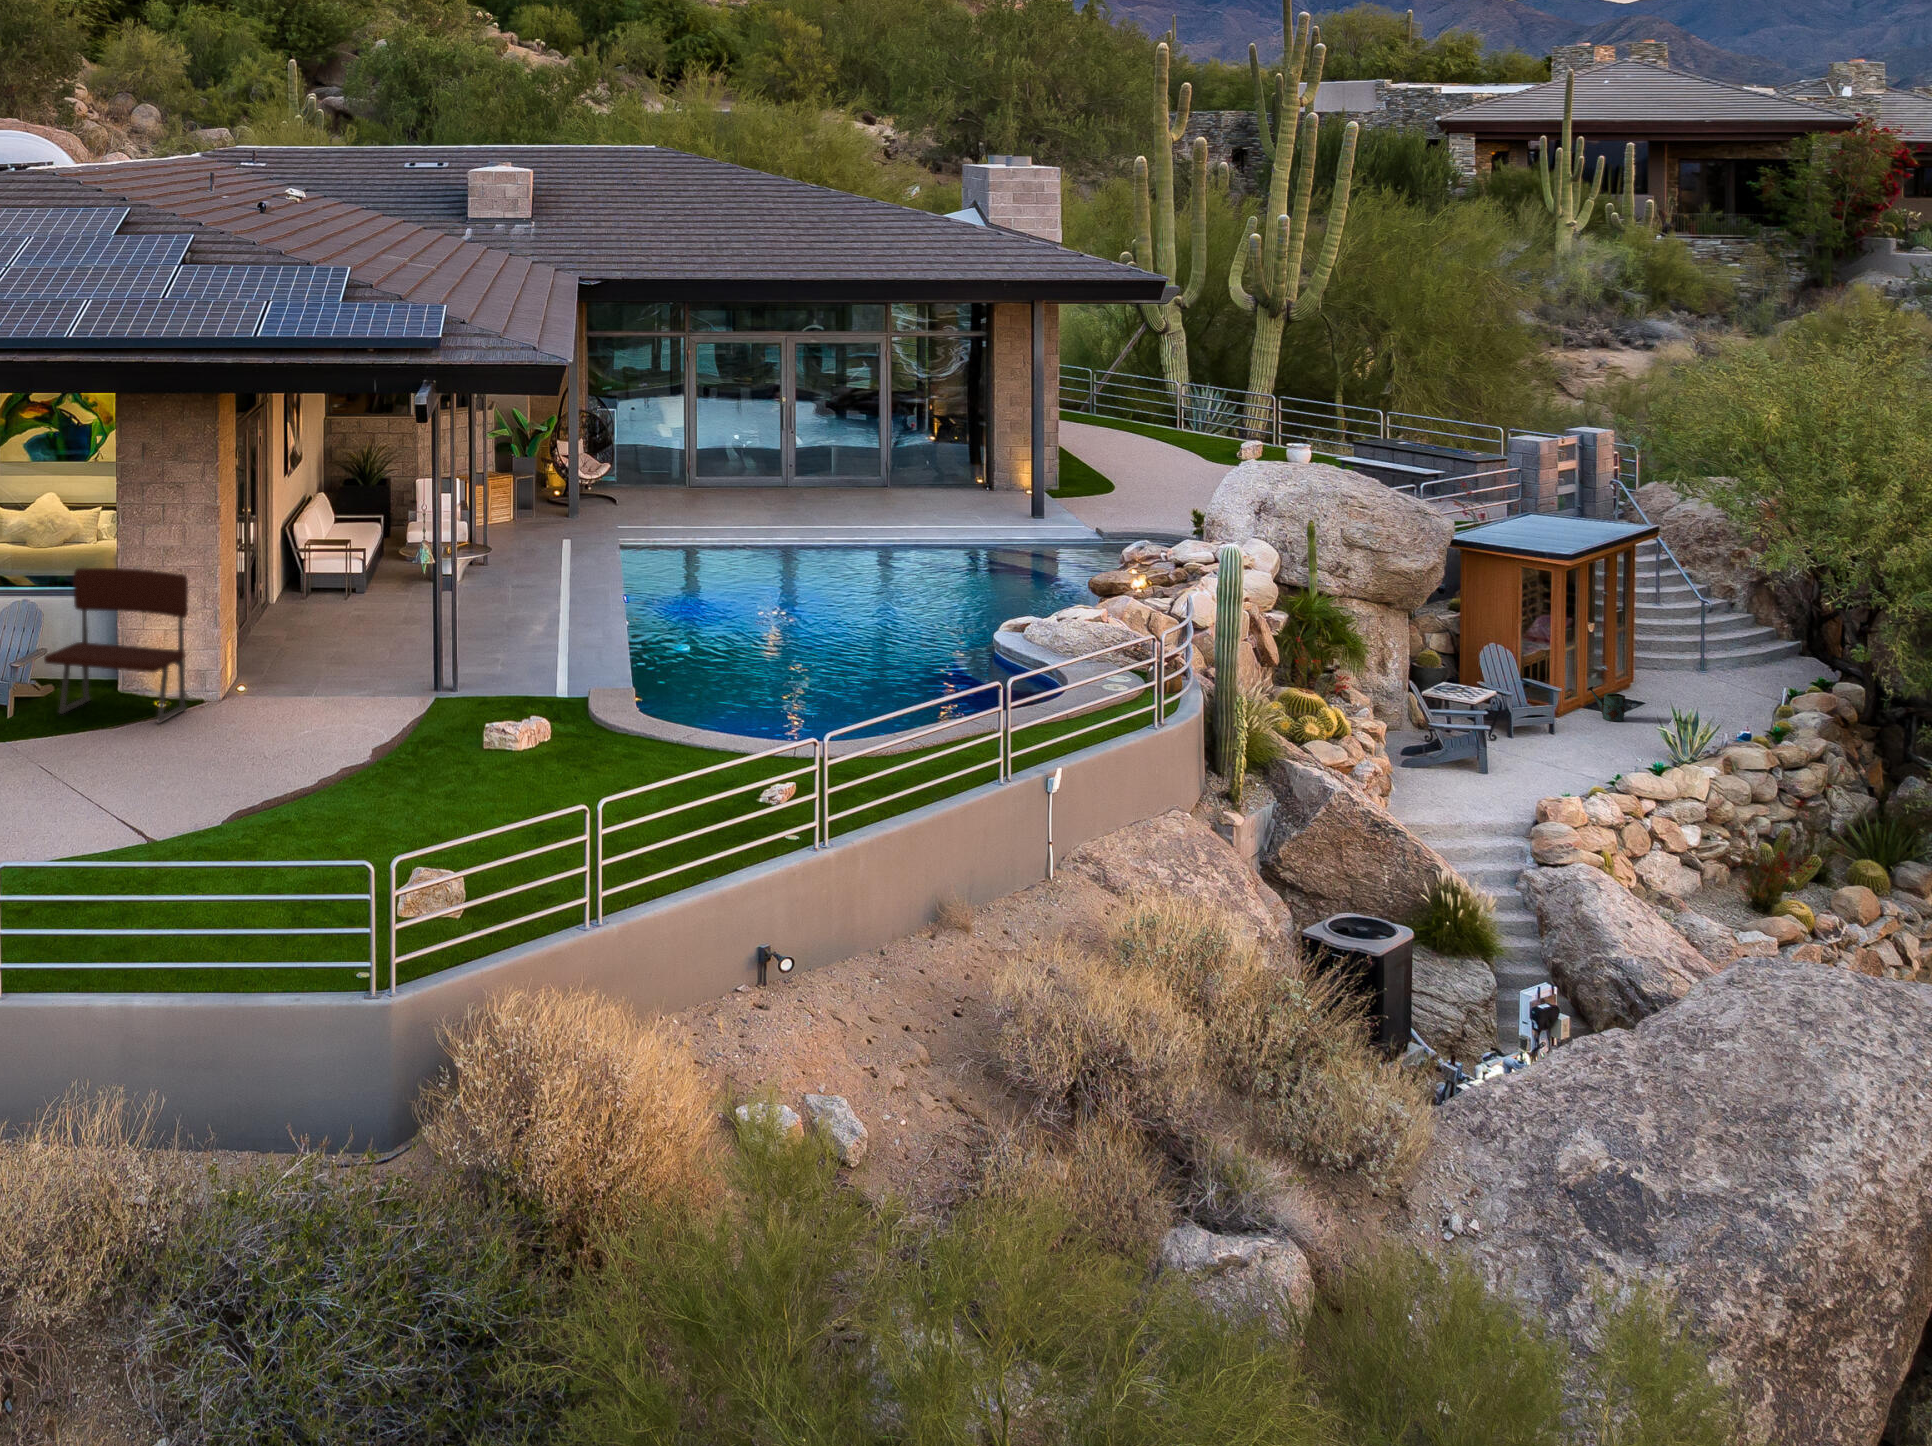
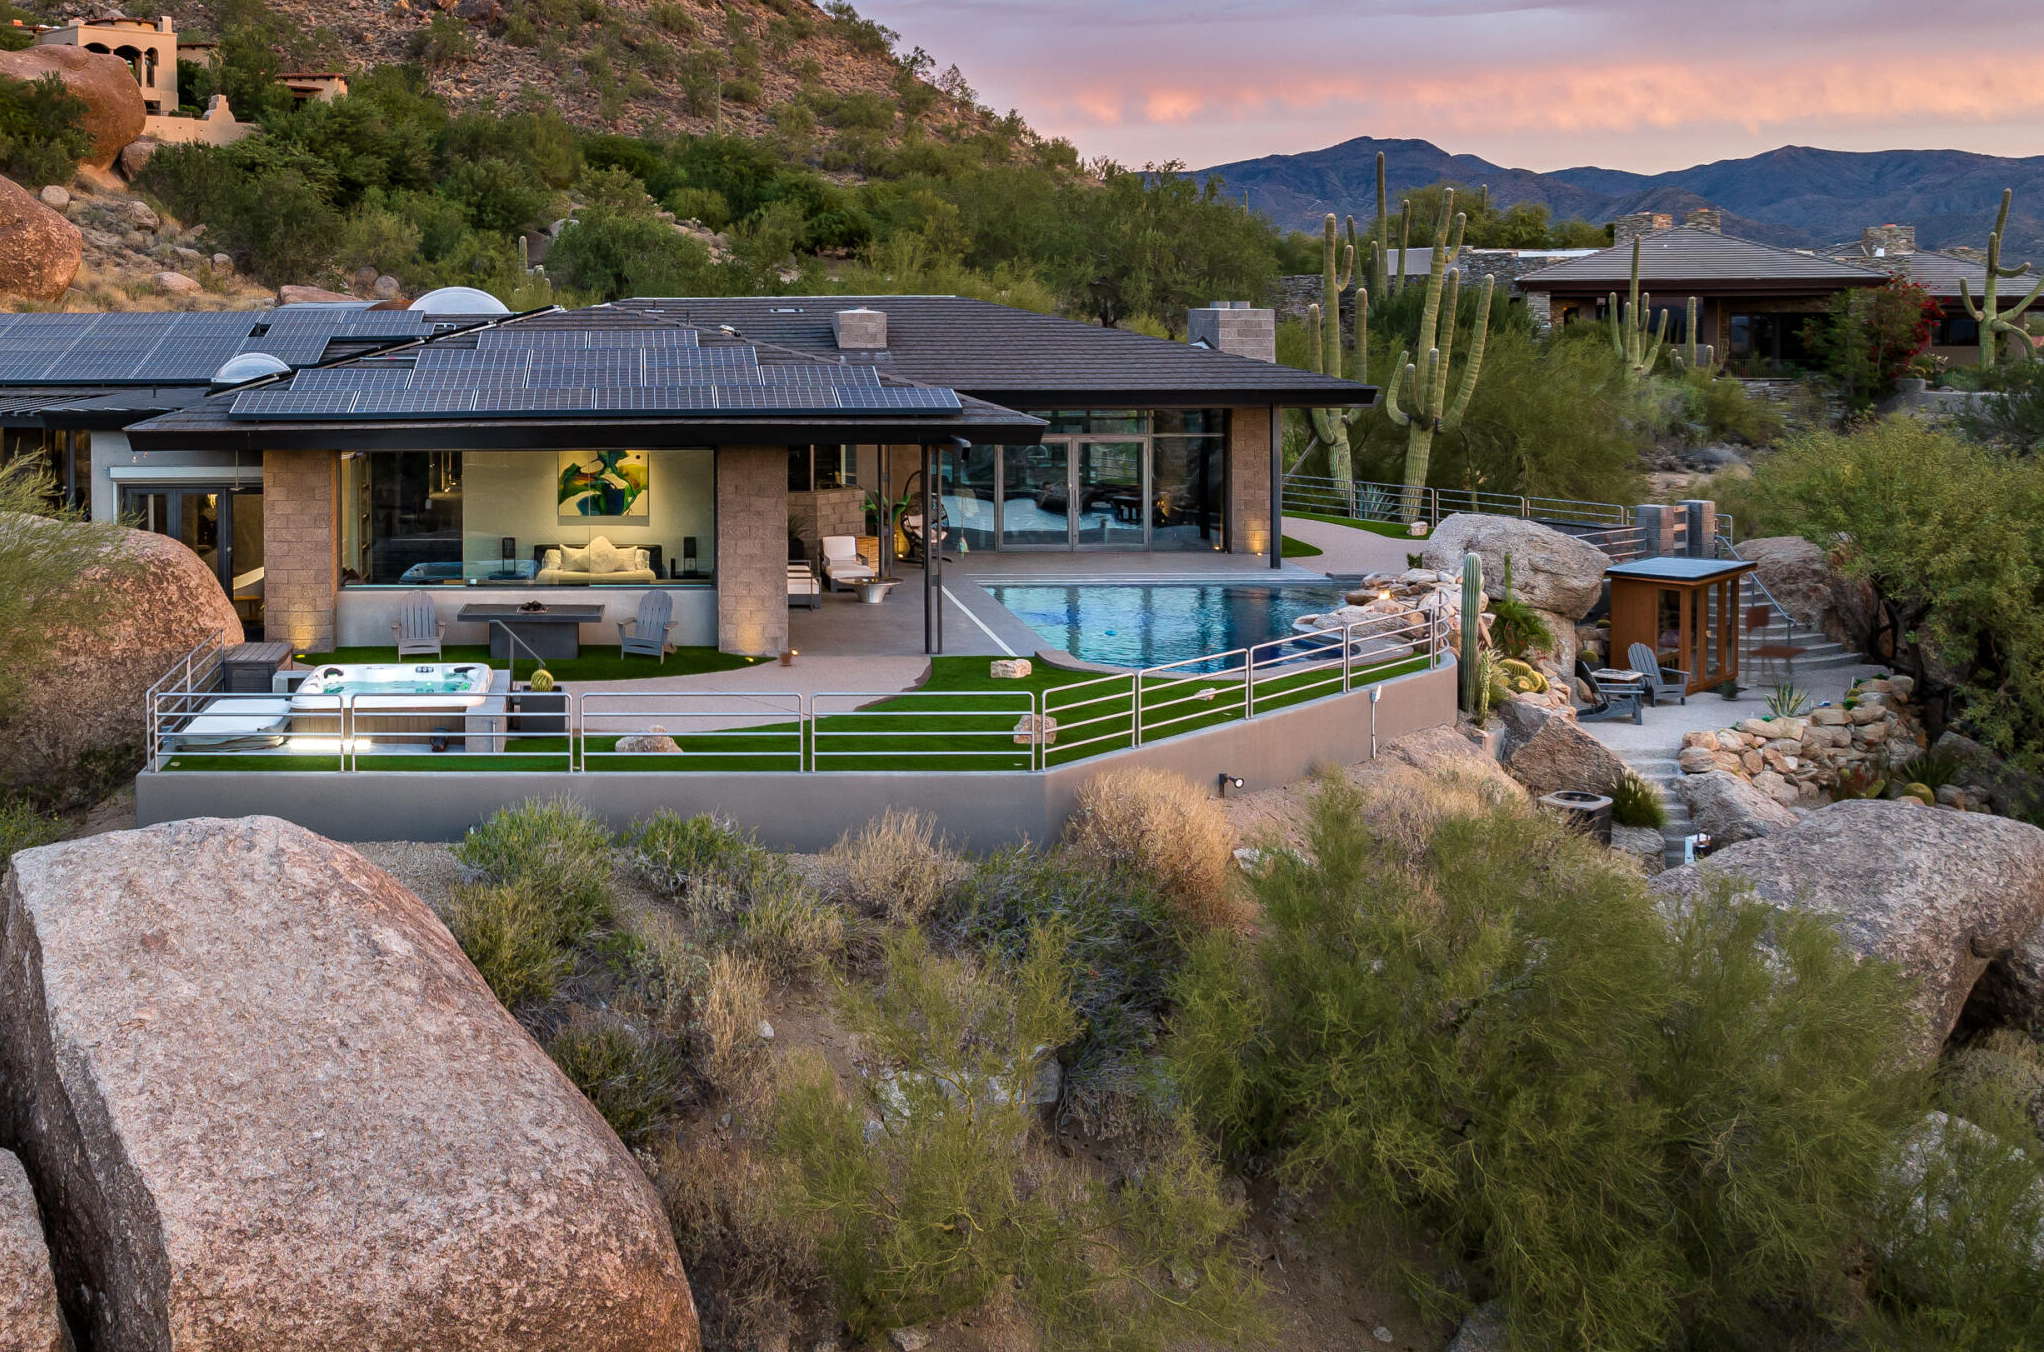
bench: present [44,568,188,723] -> present [1745,605,1807,687]
potted plant: none [204,649,235,708] -> present [776,628,792,666]

